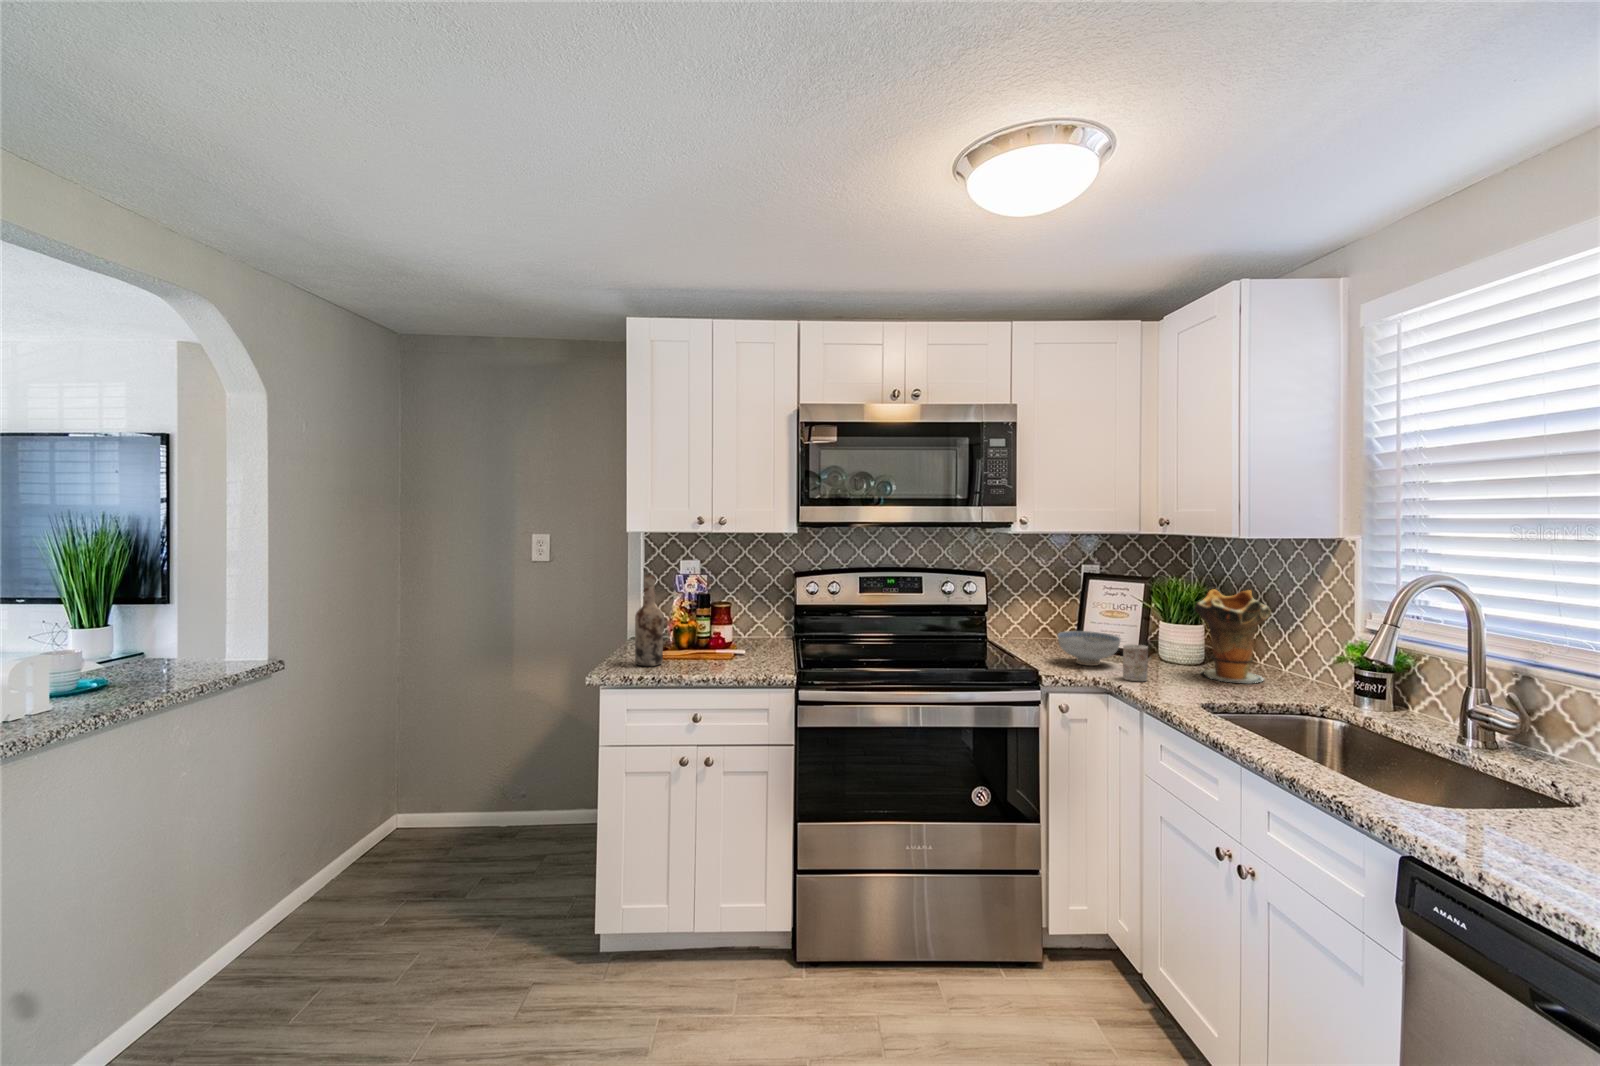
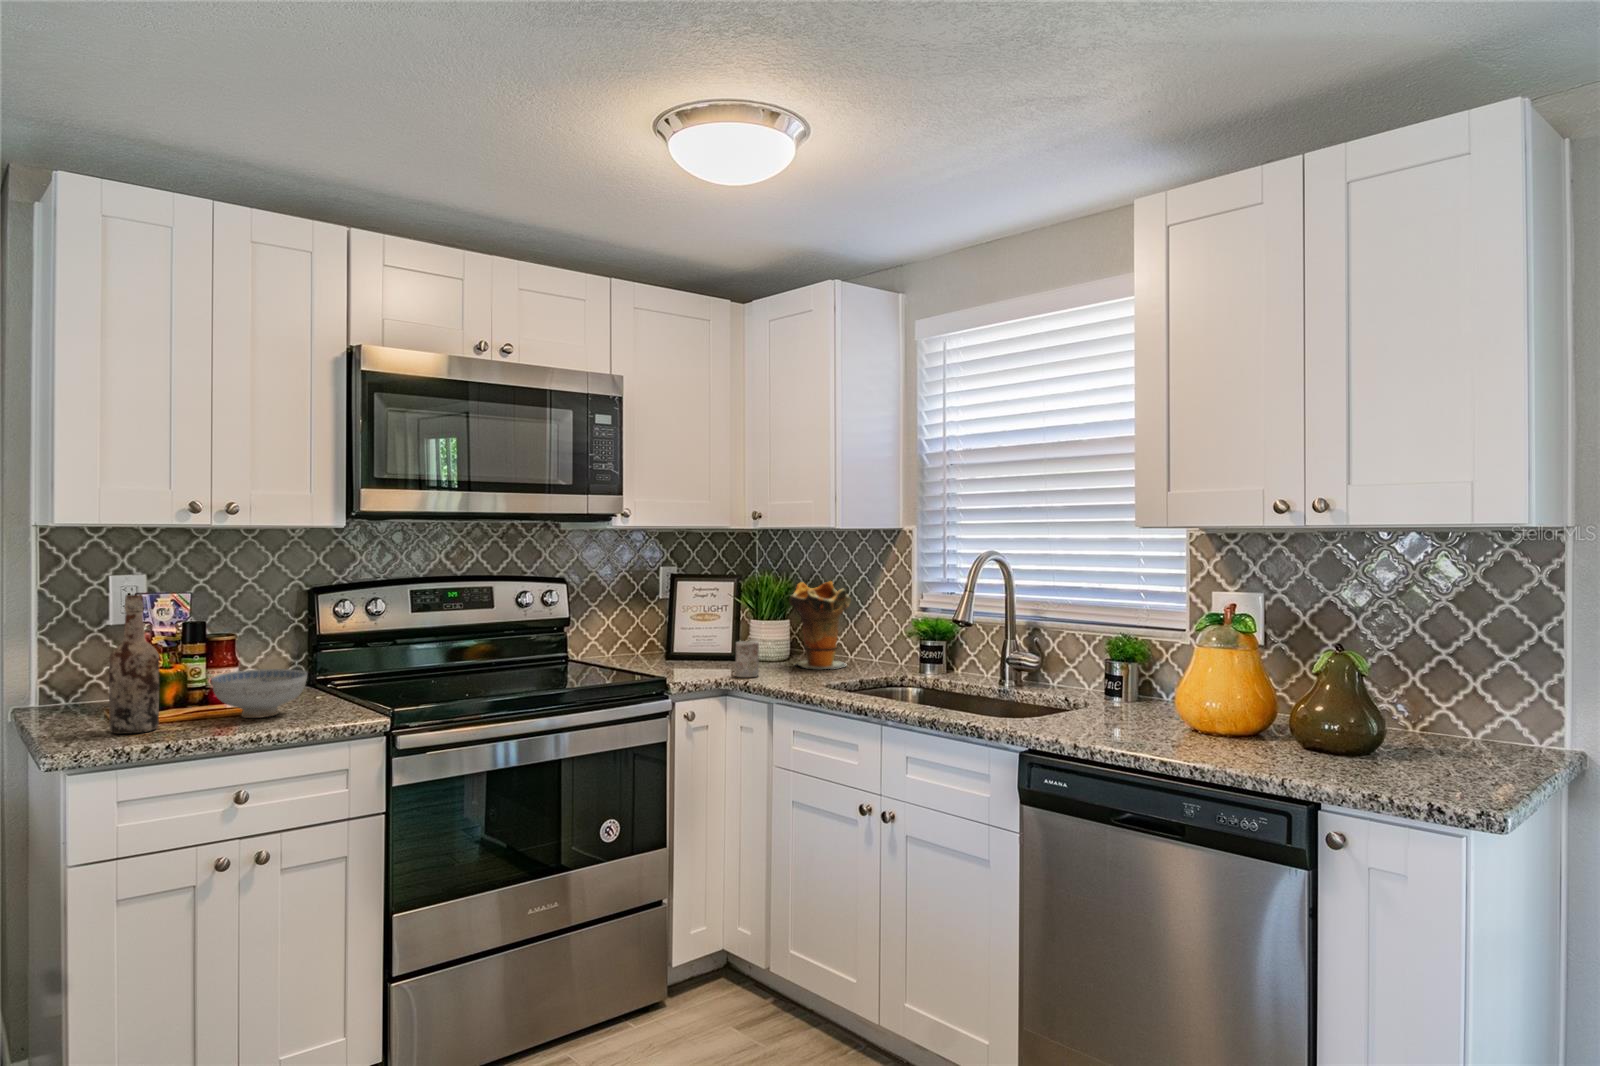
ceramic bowl: present [1058,631,1120,666] -> present [211,669,307,718]

